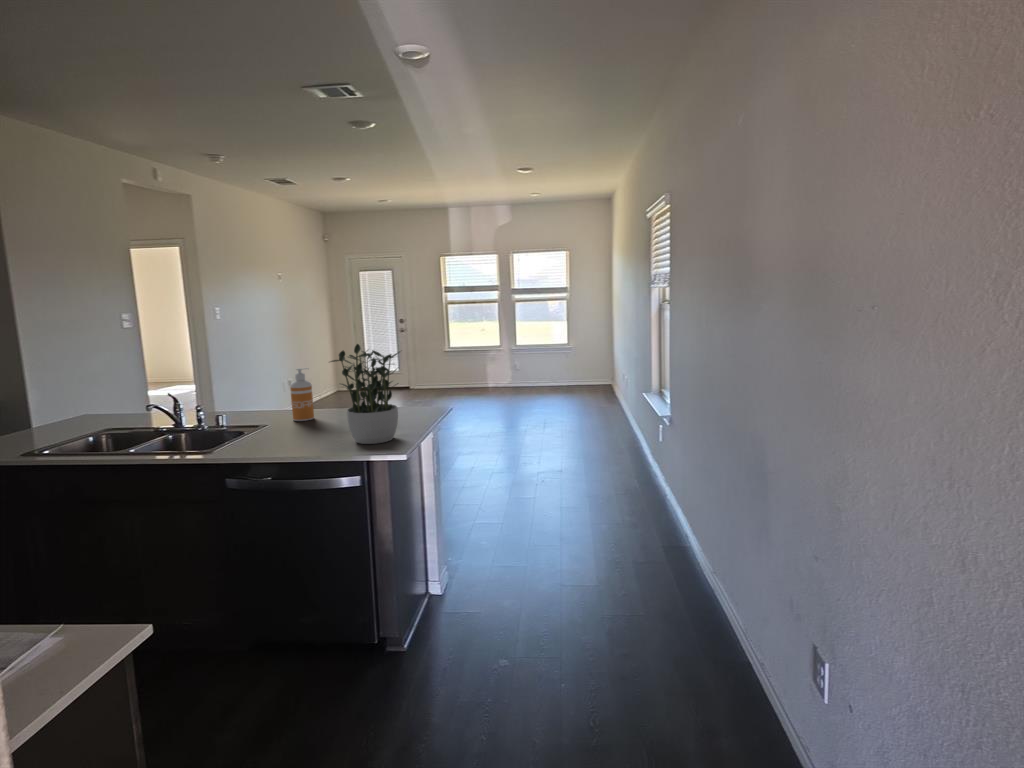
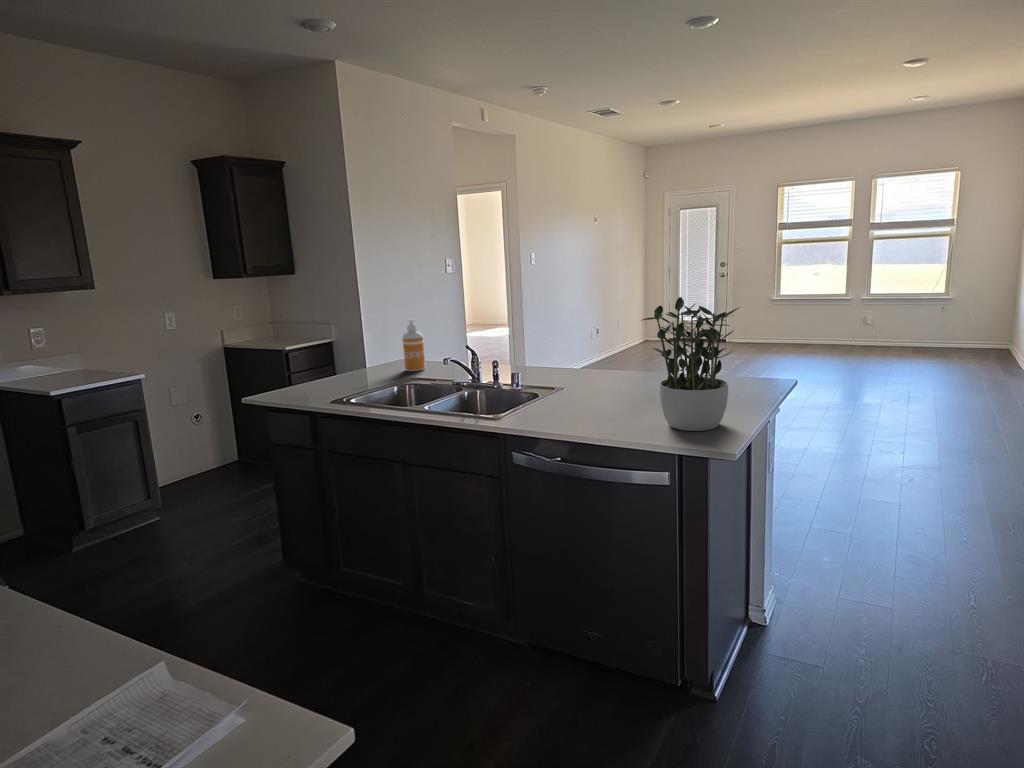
soap dispenser: present [290,368,314,421] -> present [403,319,425,371]

